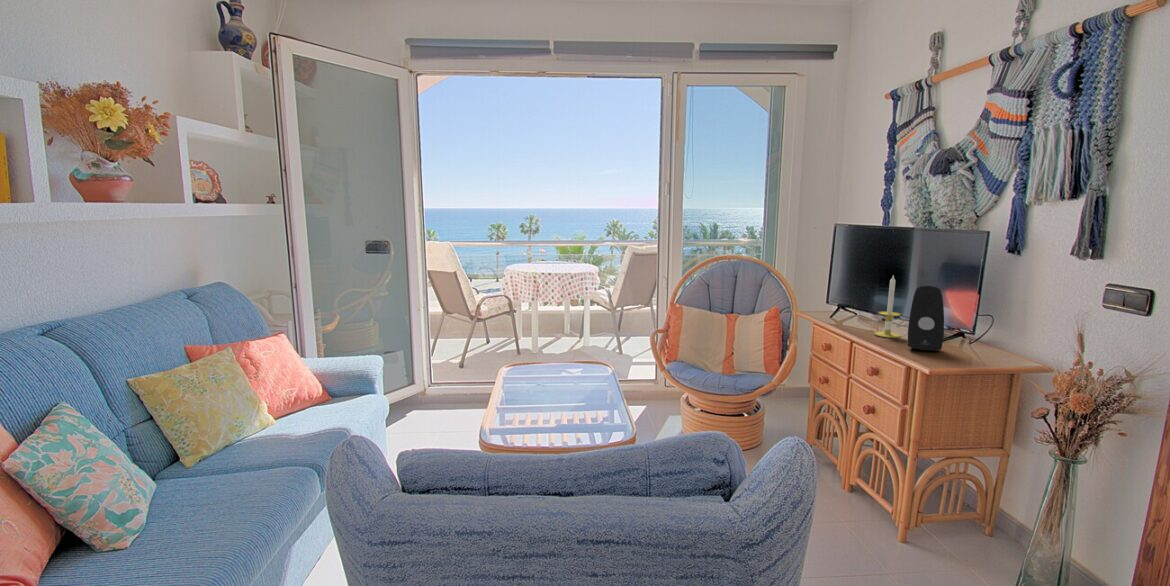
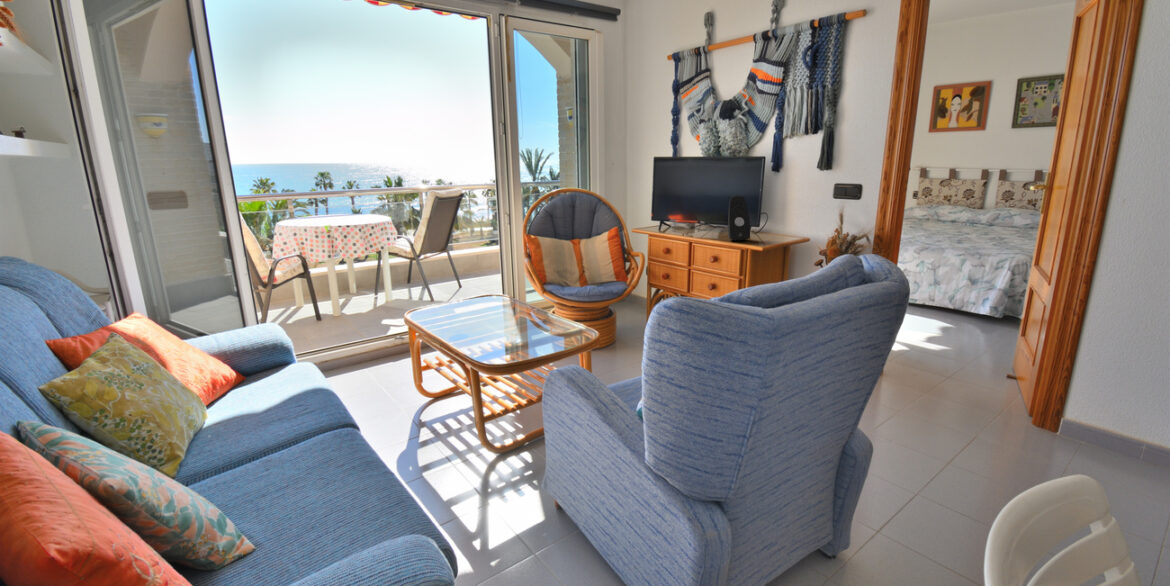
candle: present [875,276,900,338] -> none [698,191,715,238]

